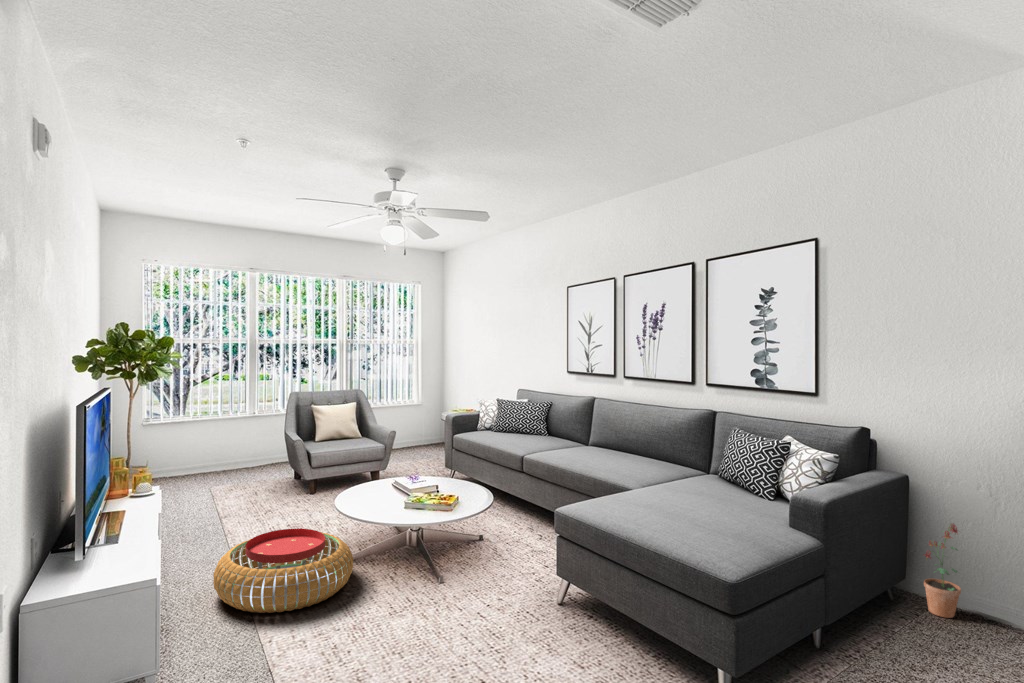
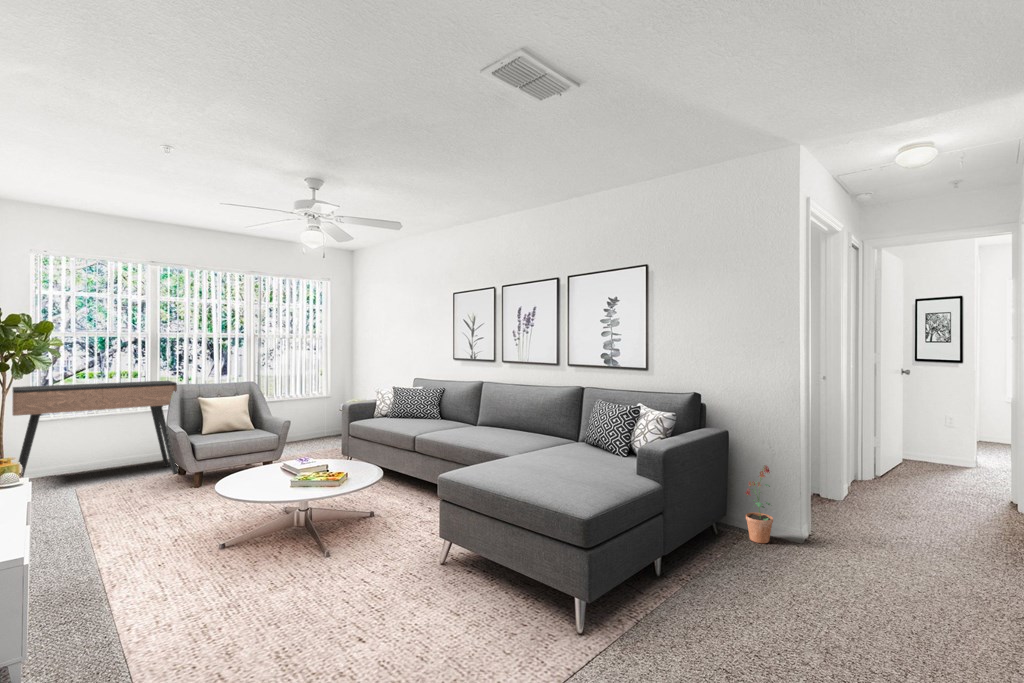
console table: none [152,385,293,494] -> present [12,381,177,477]
pouf: present [213,529,353,613] -> none [69,515,232,603]

